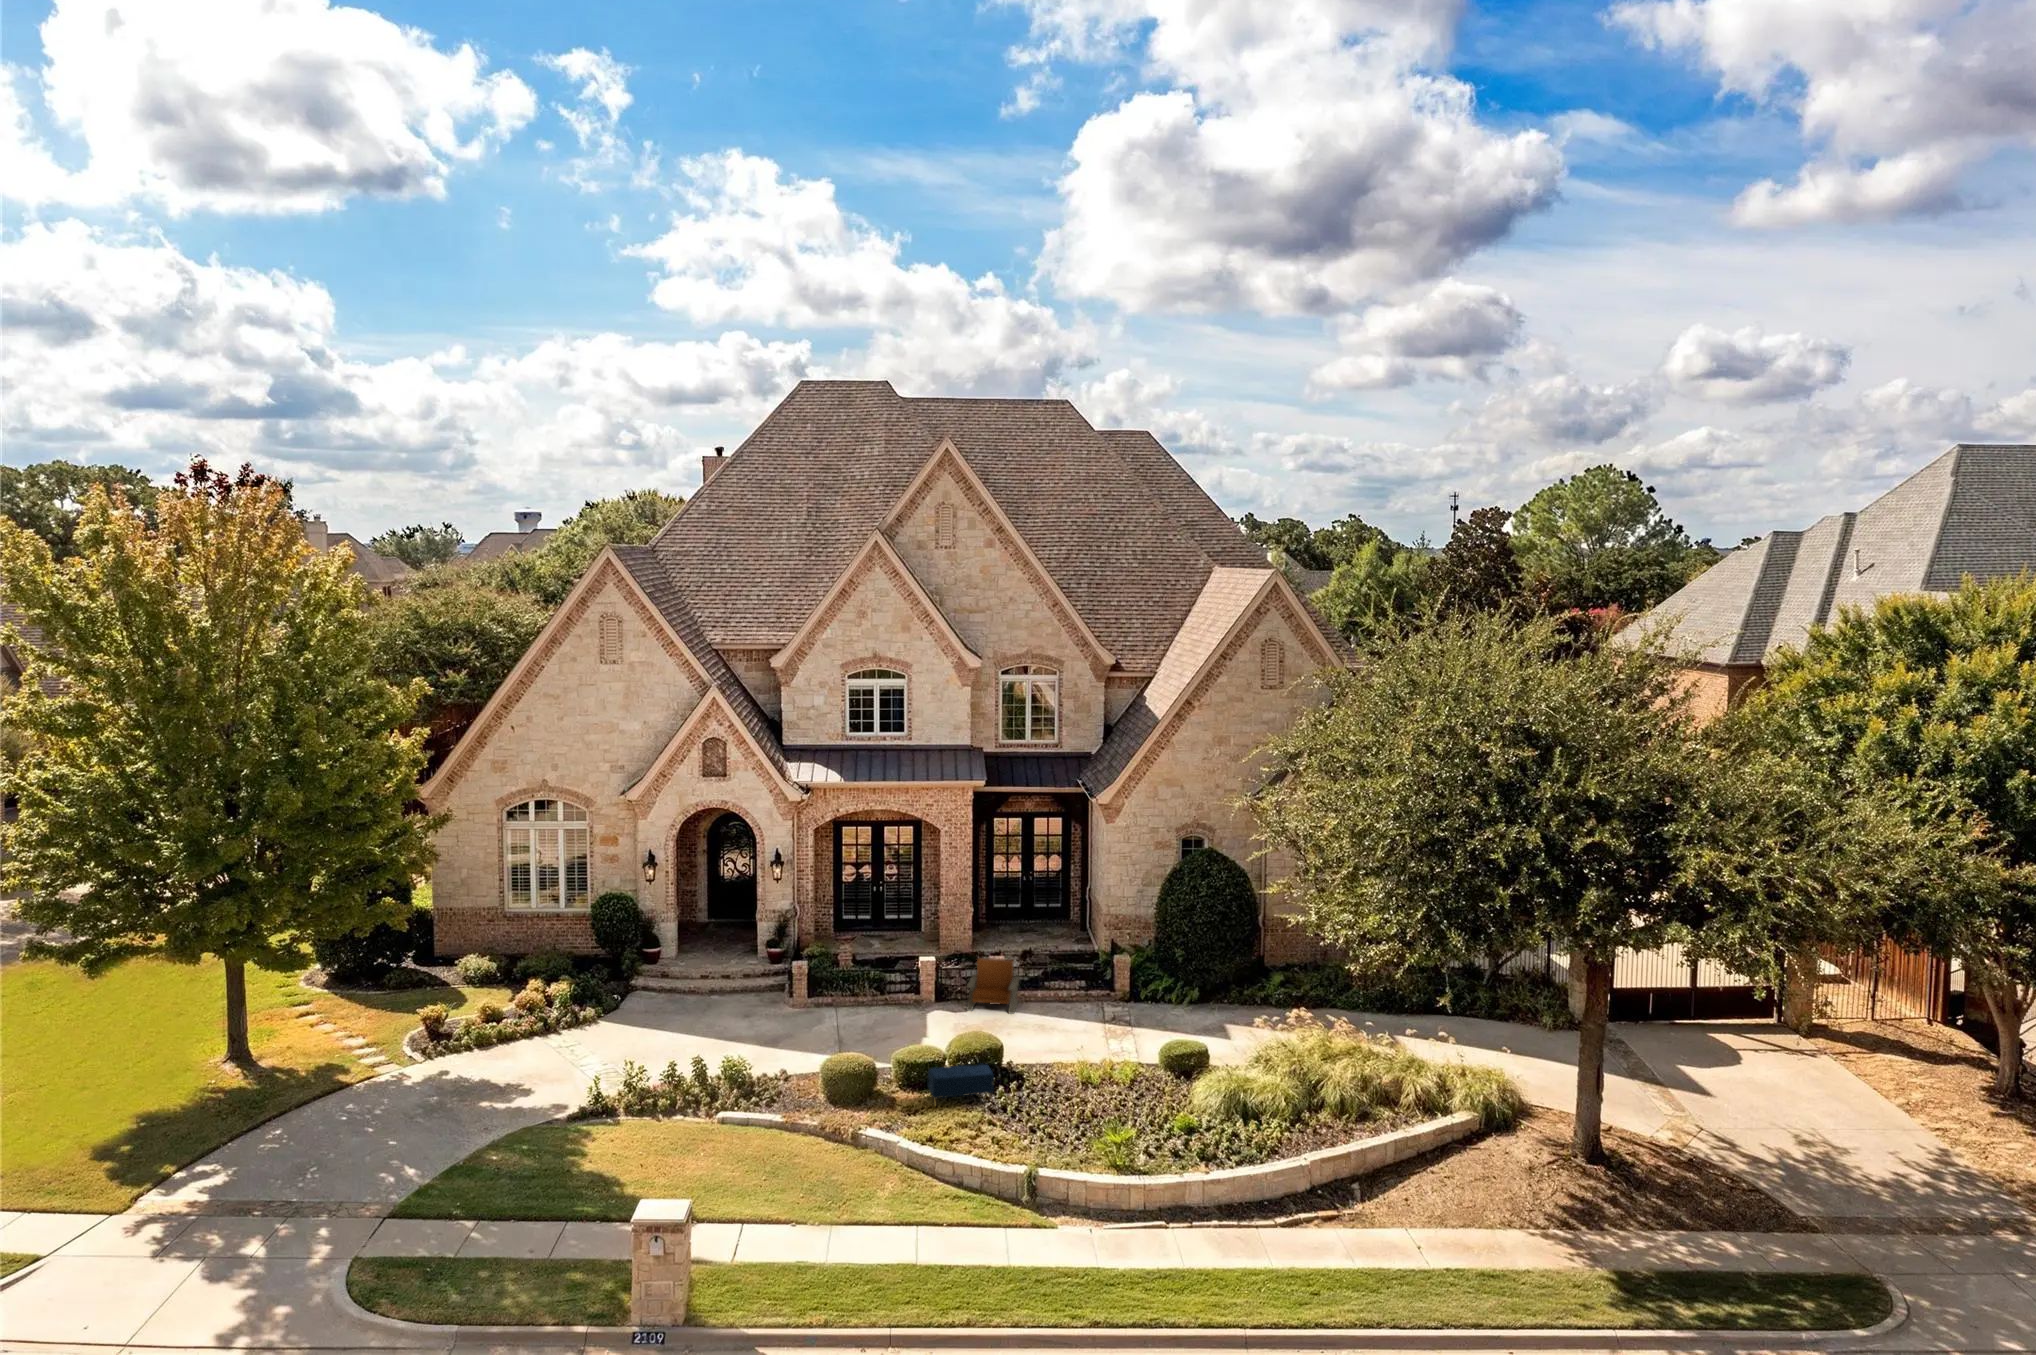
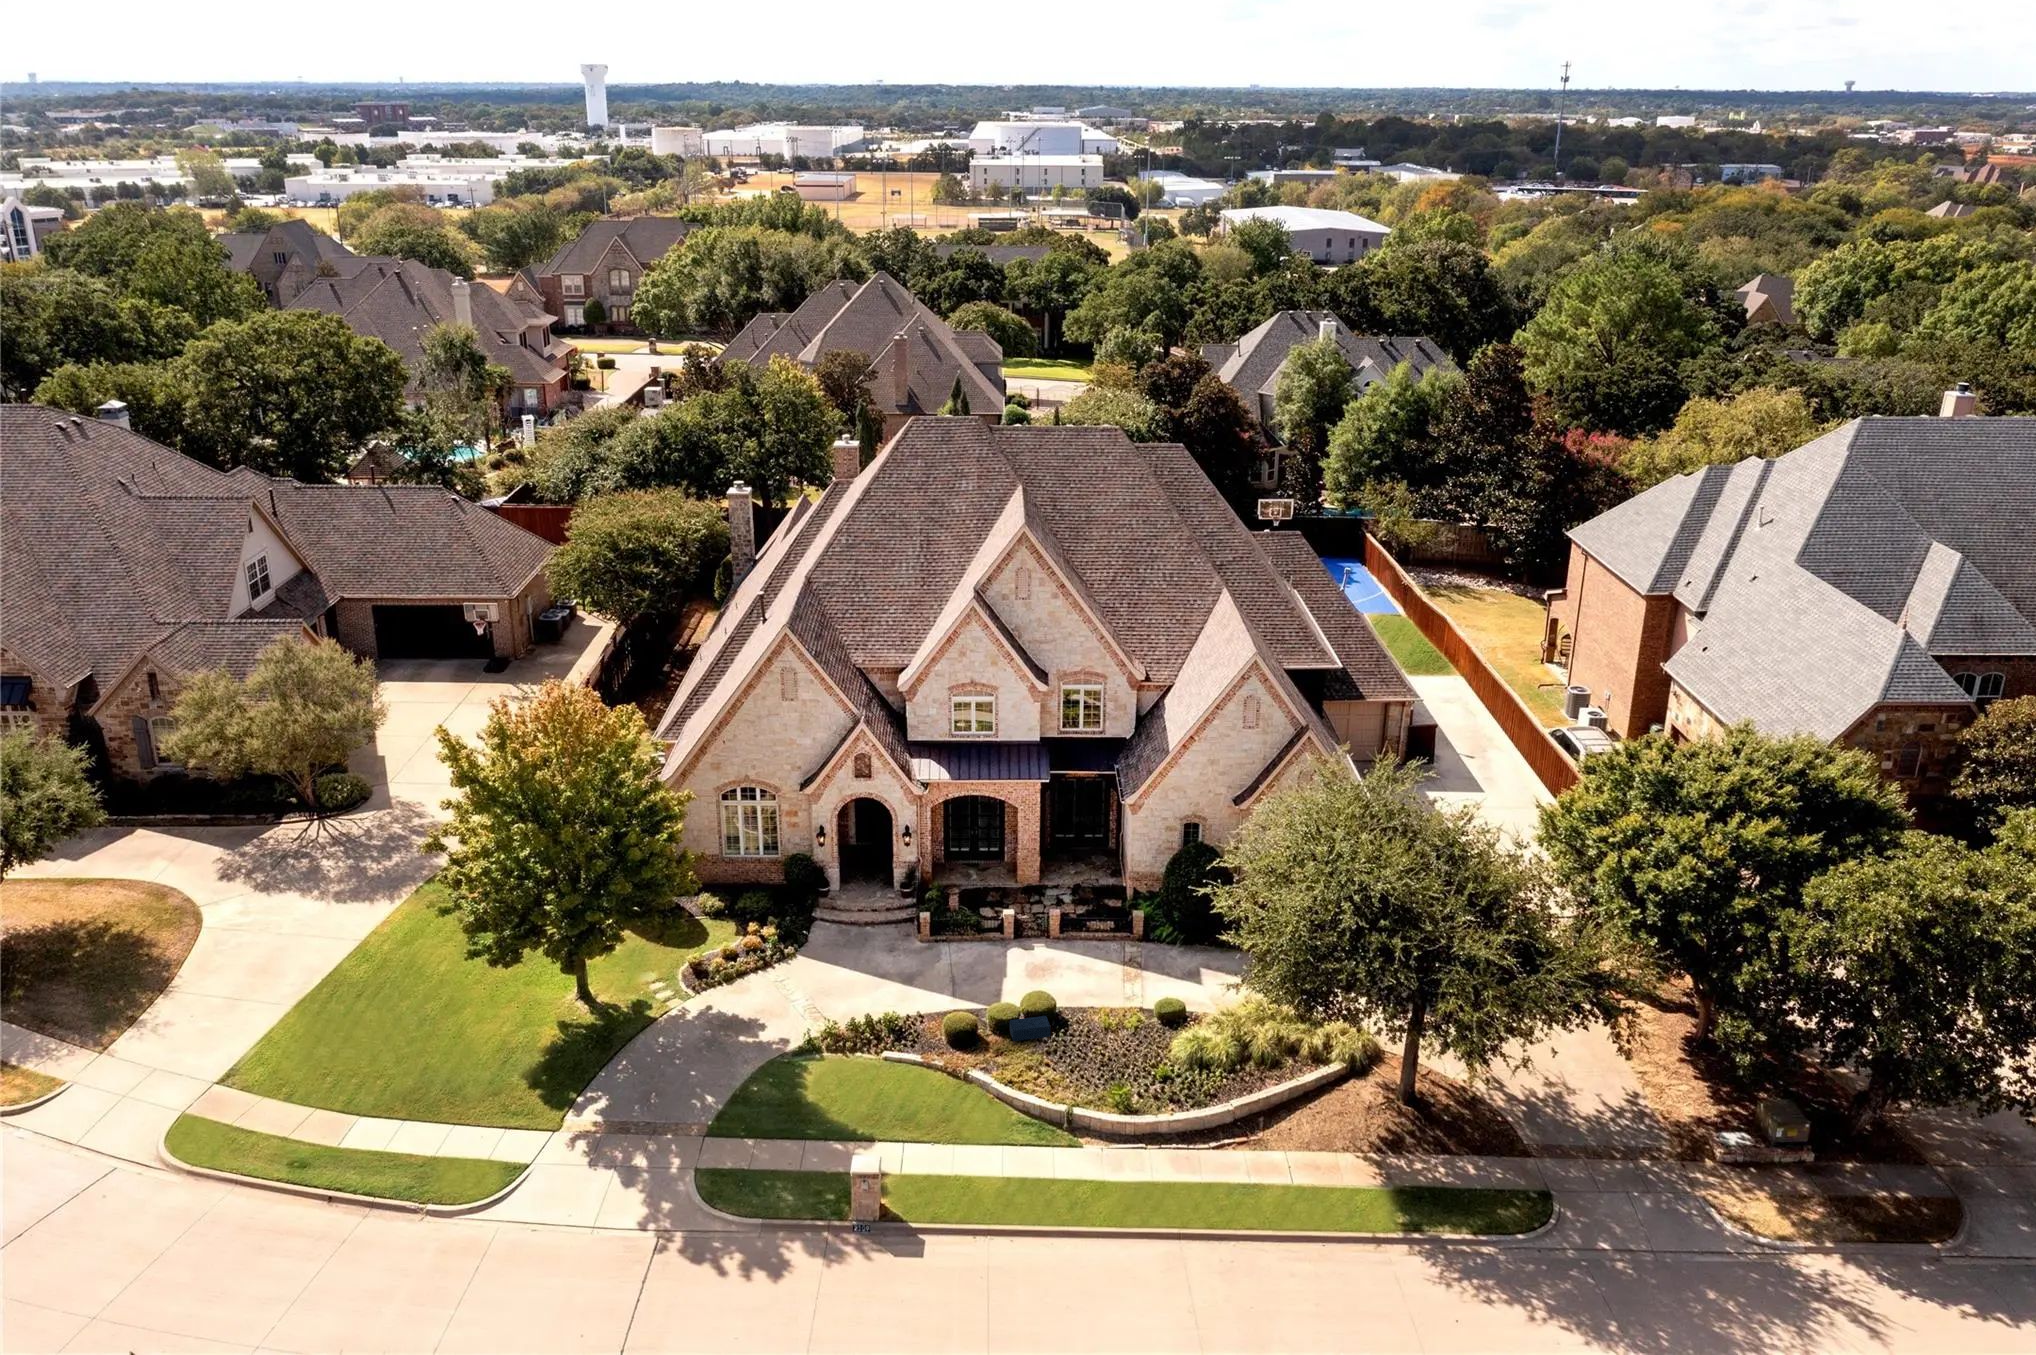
lounge chair: present [966,958,1019,1014] -> none [1035,912,1071,953]

